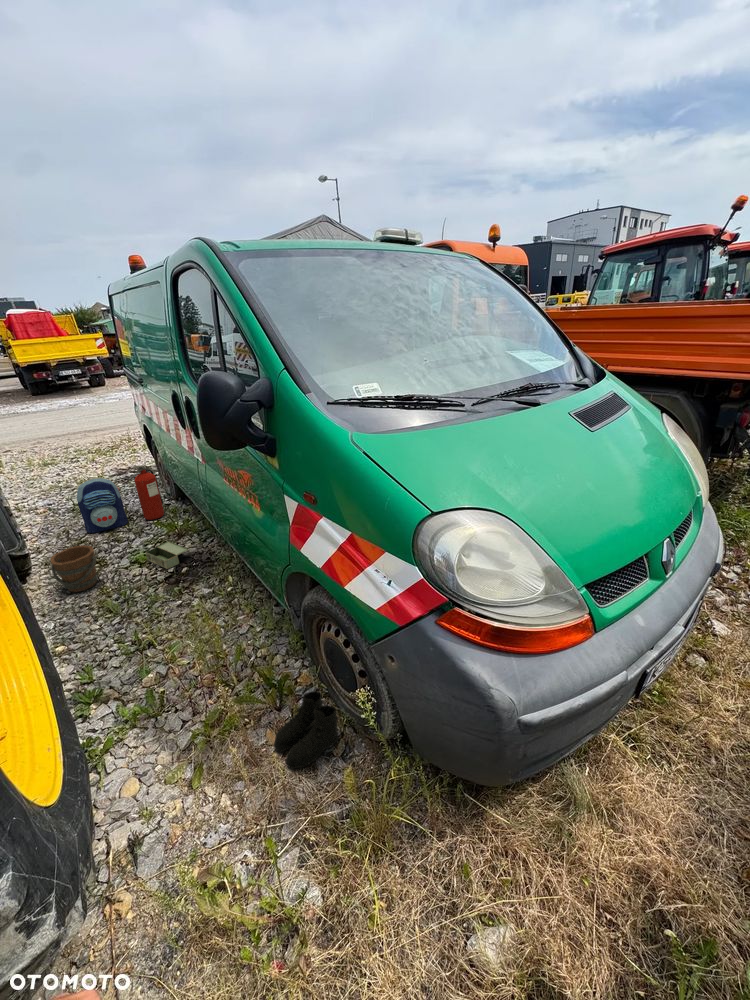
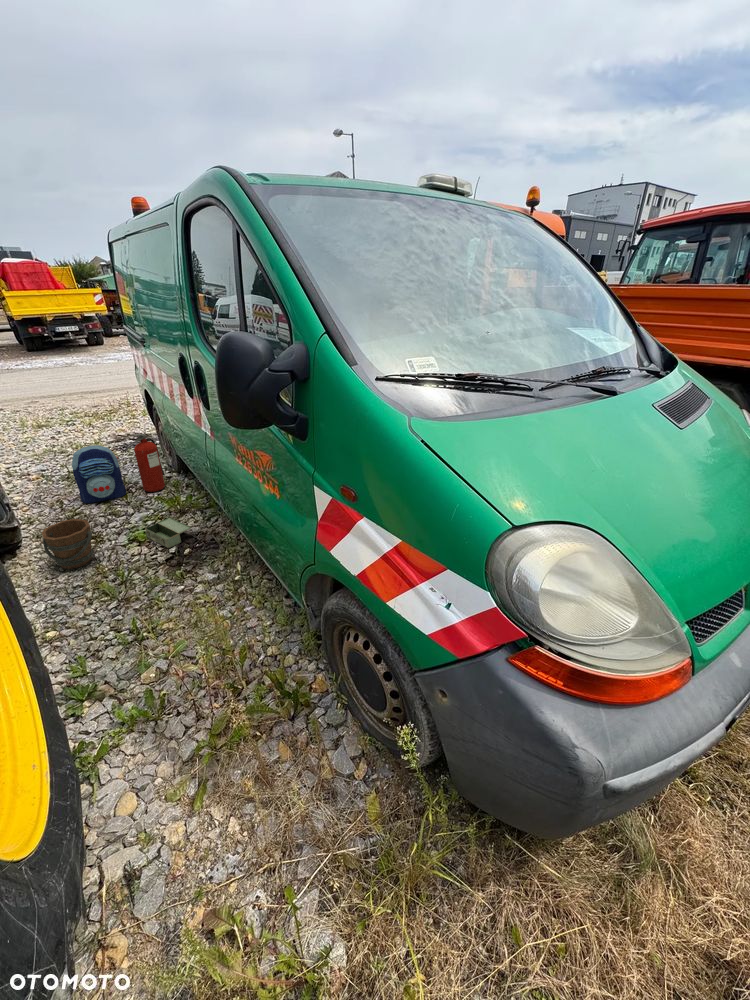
boots: present [274,691,339,769] -> none [289,704,363,792]

